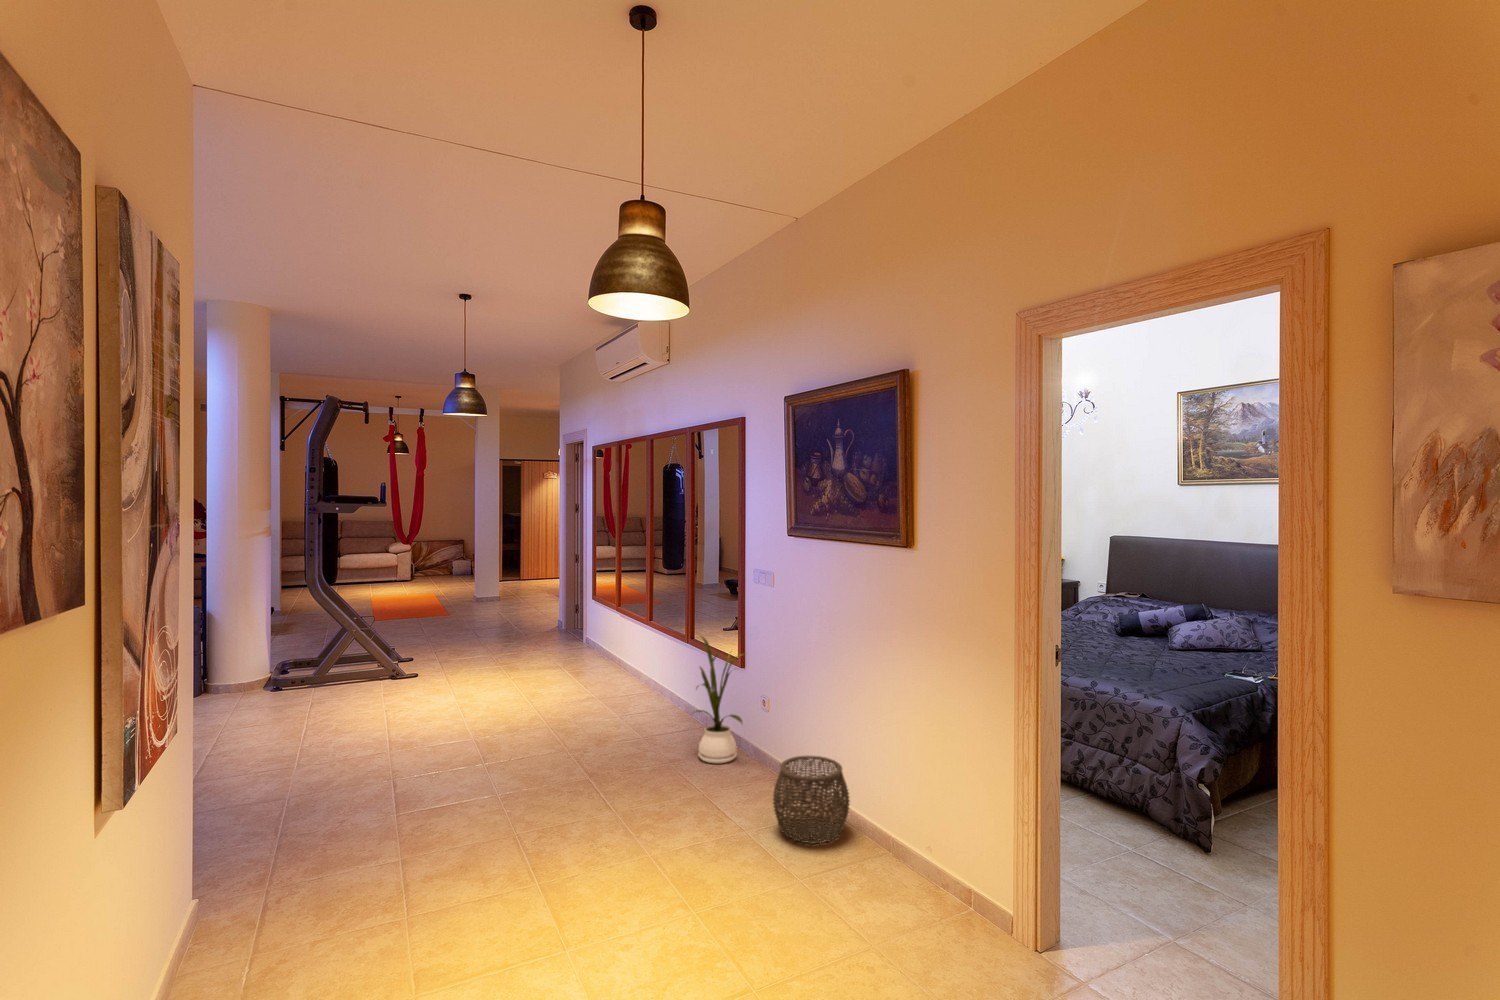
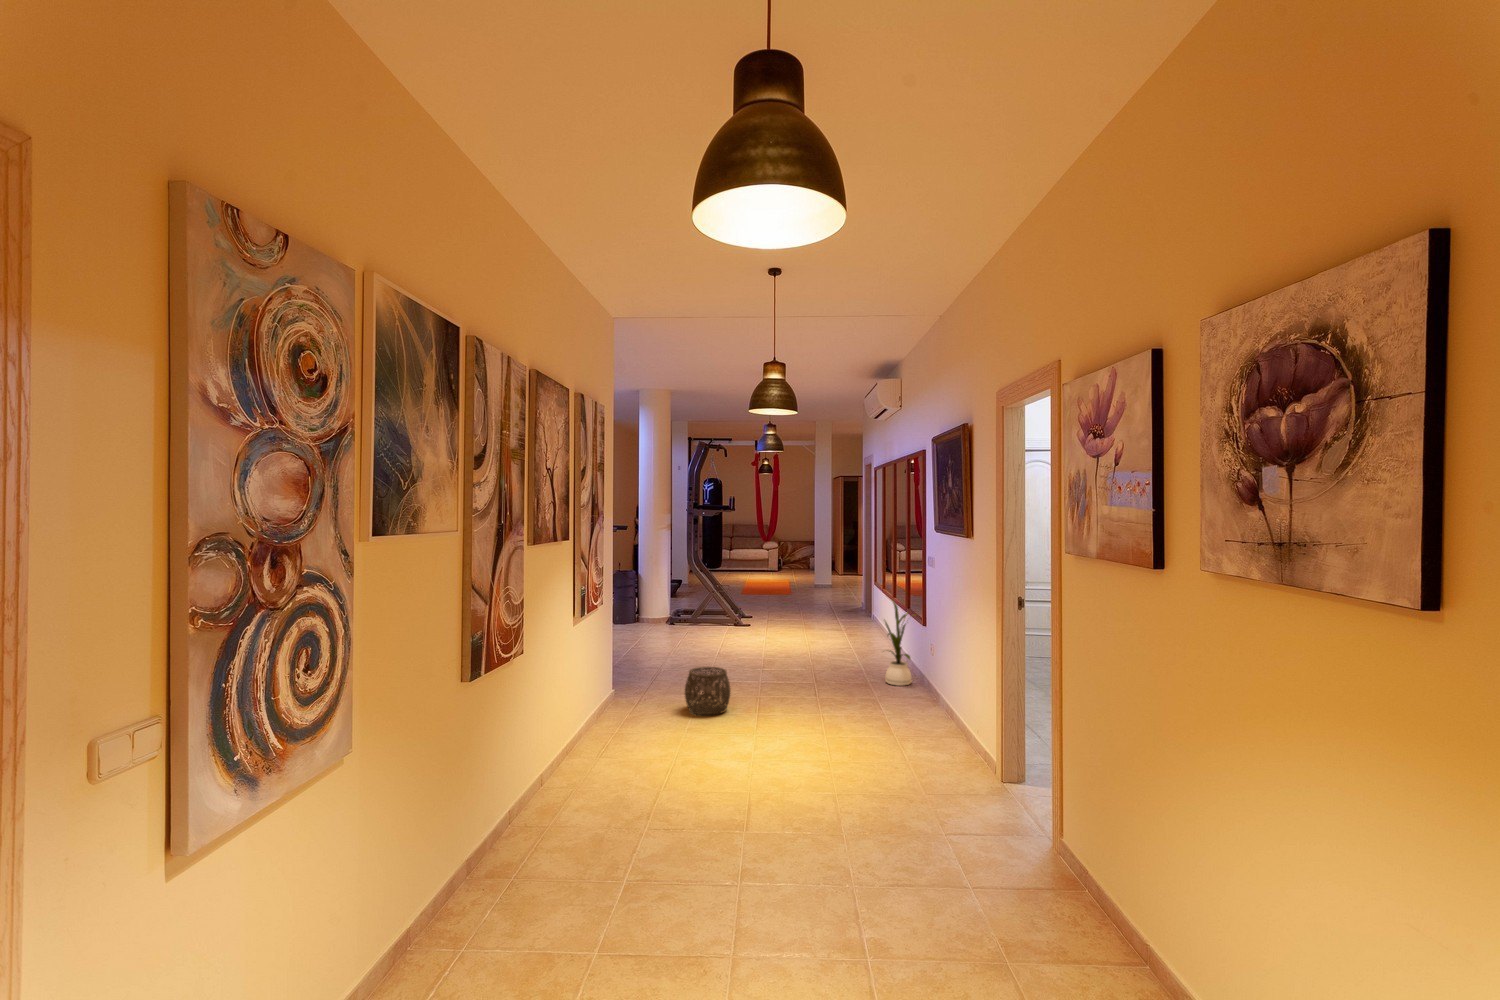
woven basket: present [773,756,850,844] -> present [685,667,731,715]

